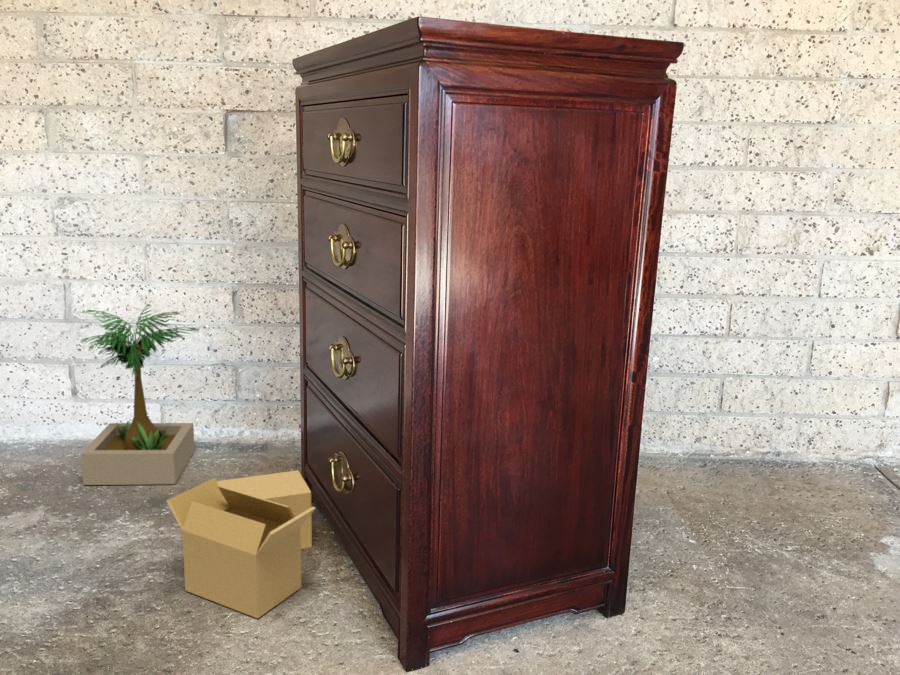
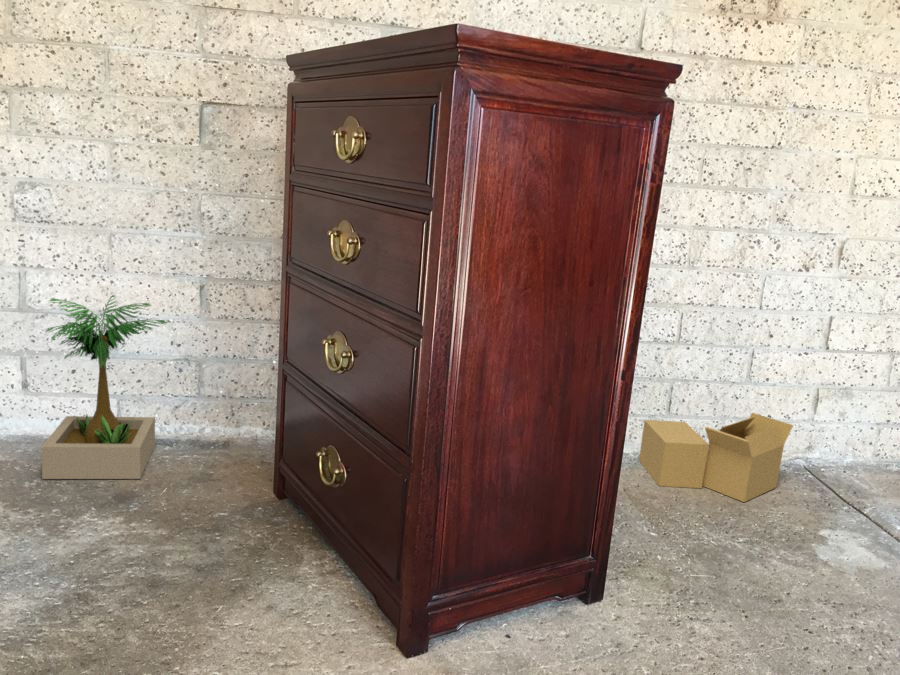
cardboard box: present [167,471,315,618] -> present [639,413,793,502]

